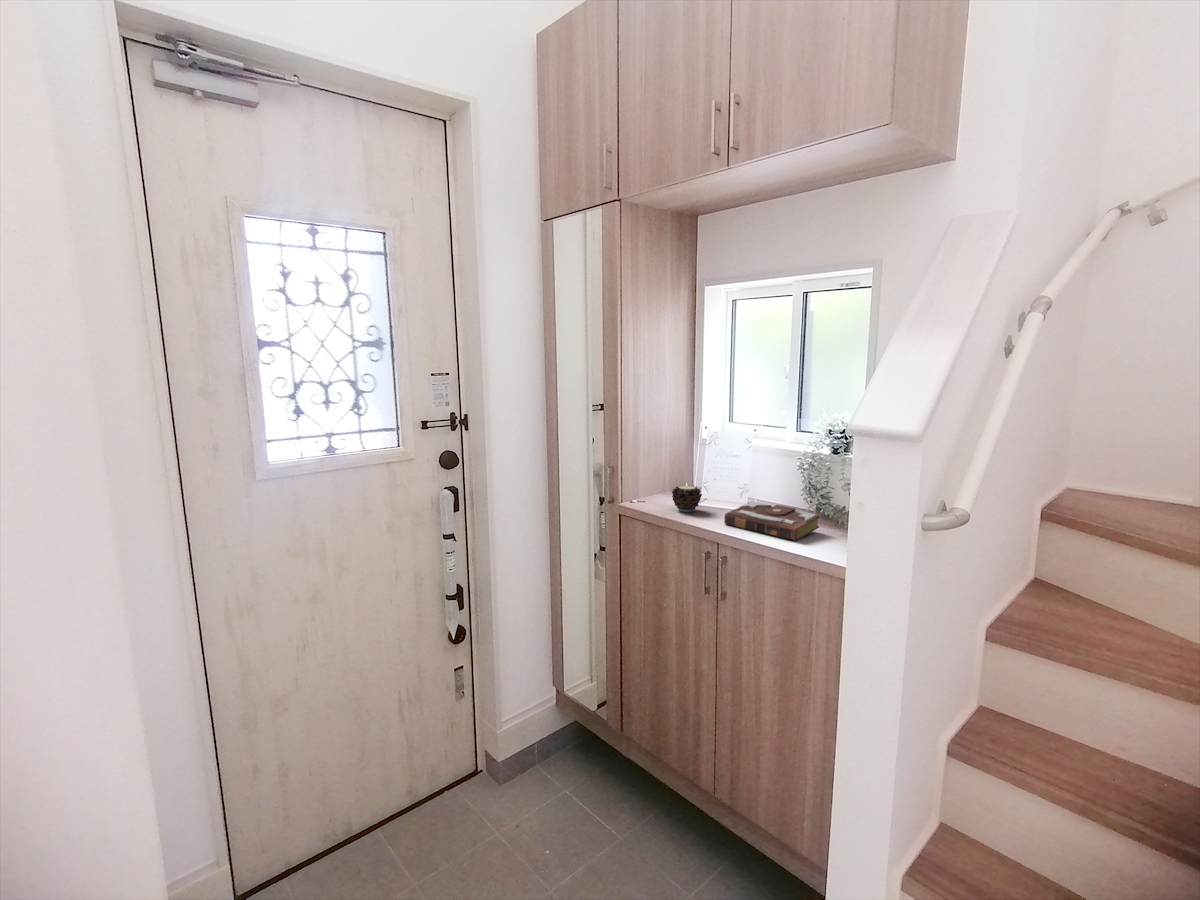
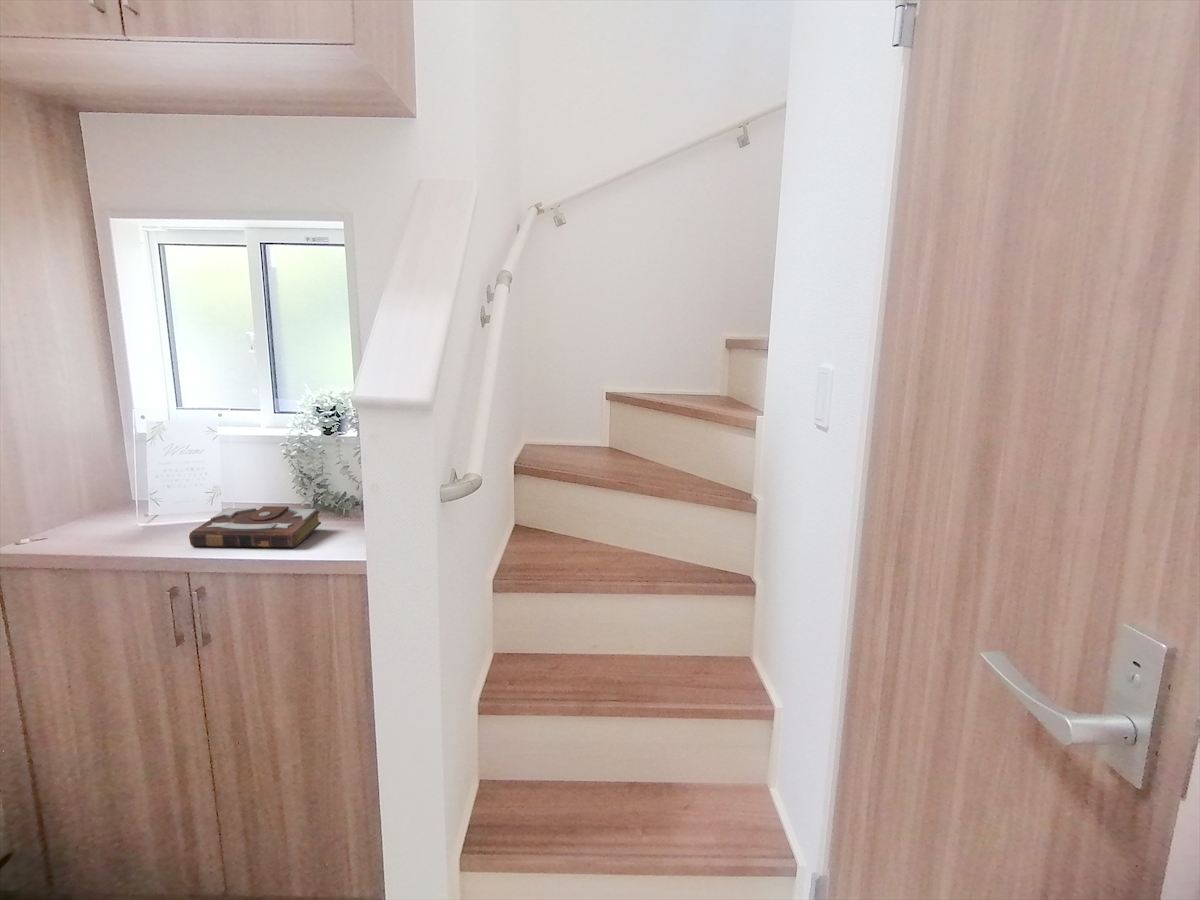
candle: present [672,484,702,512] -> none [93,499,148,541]

